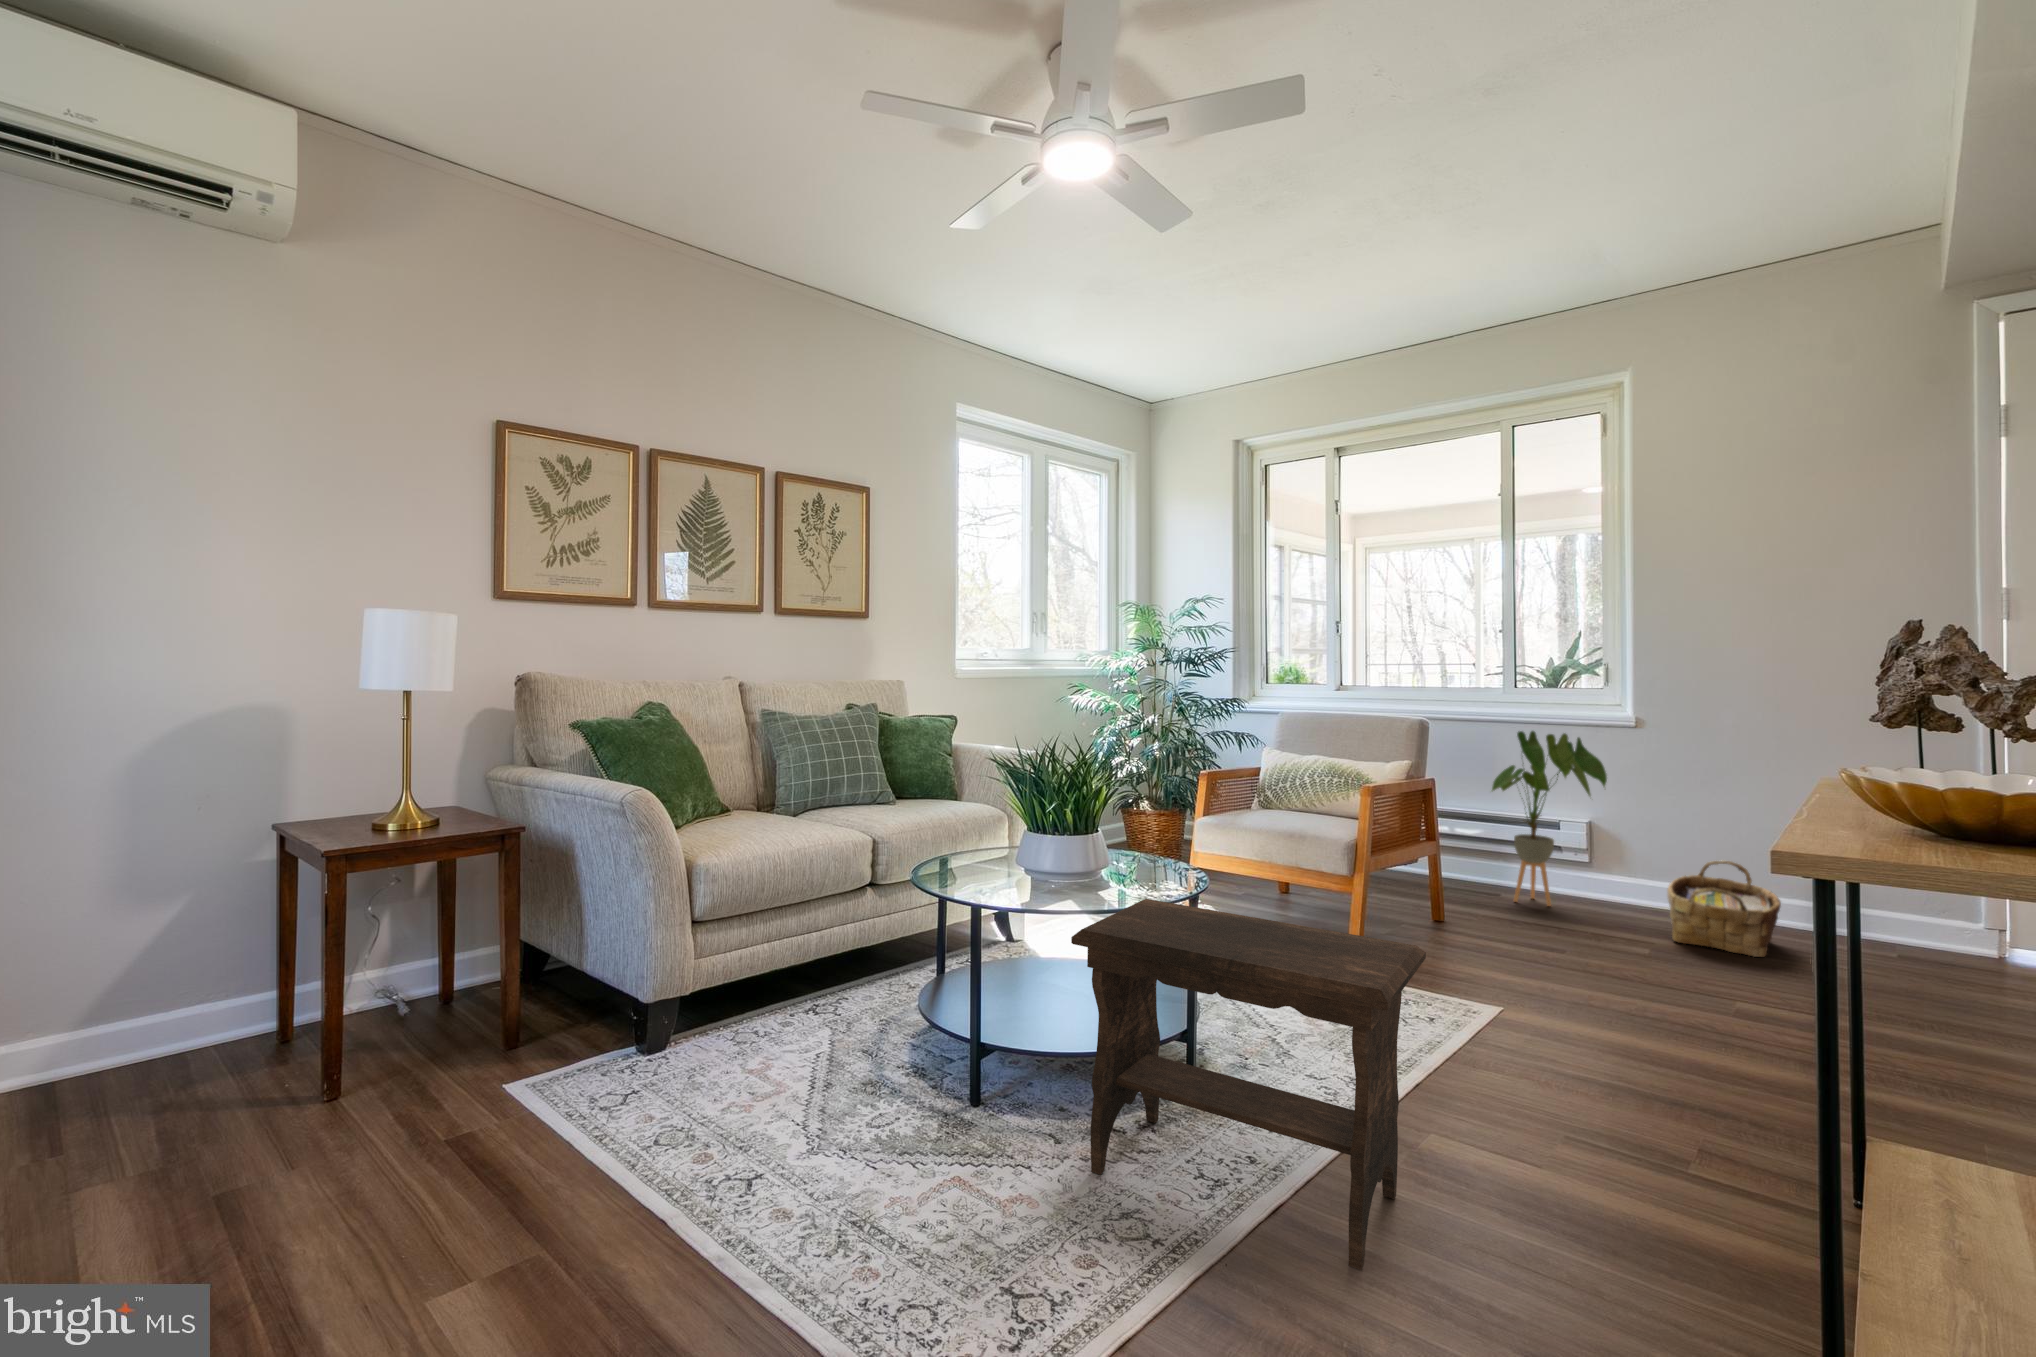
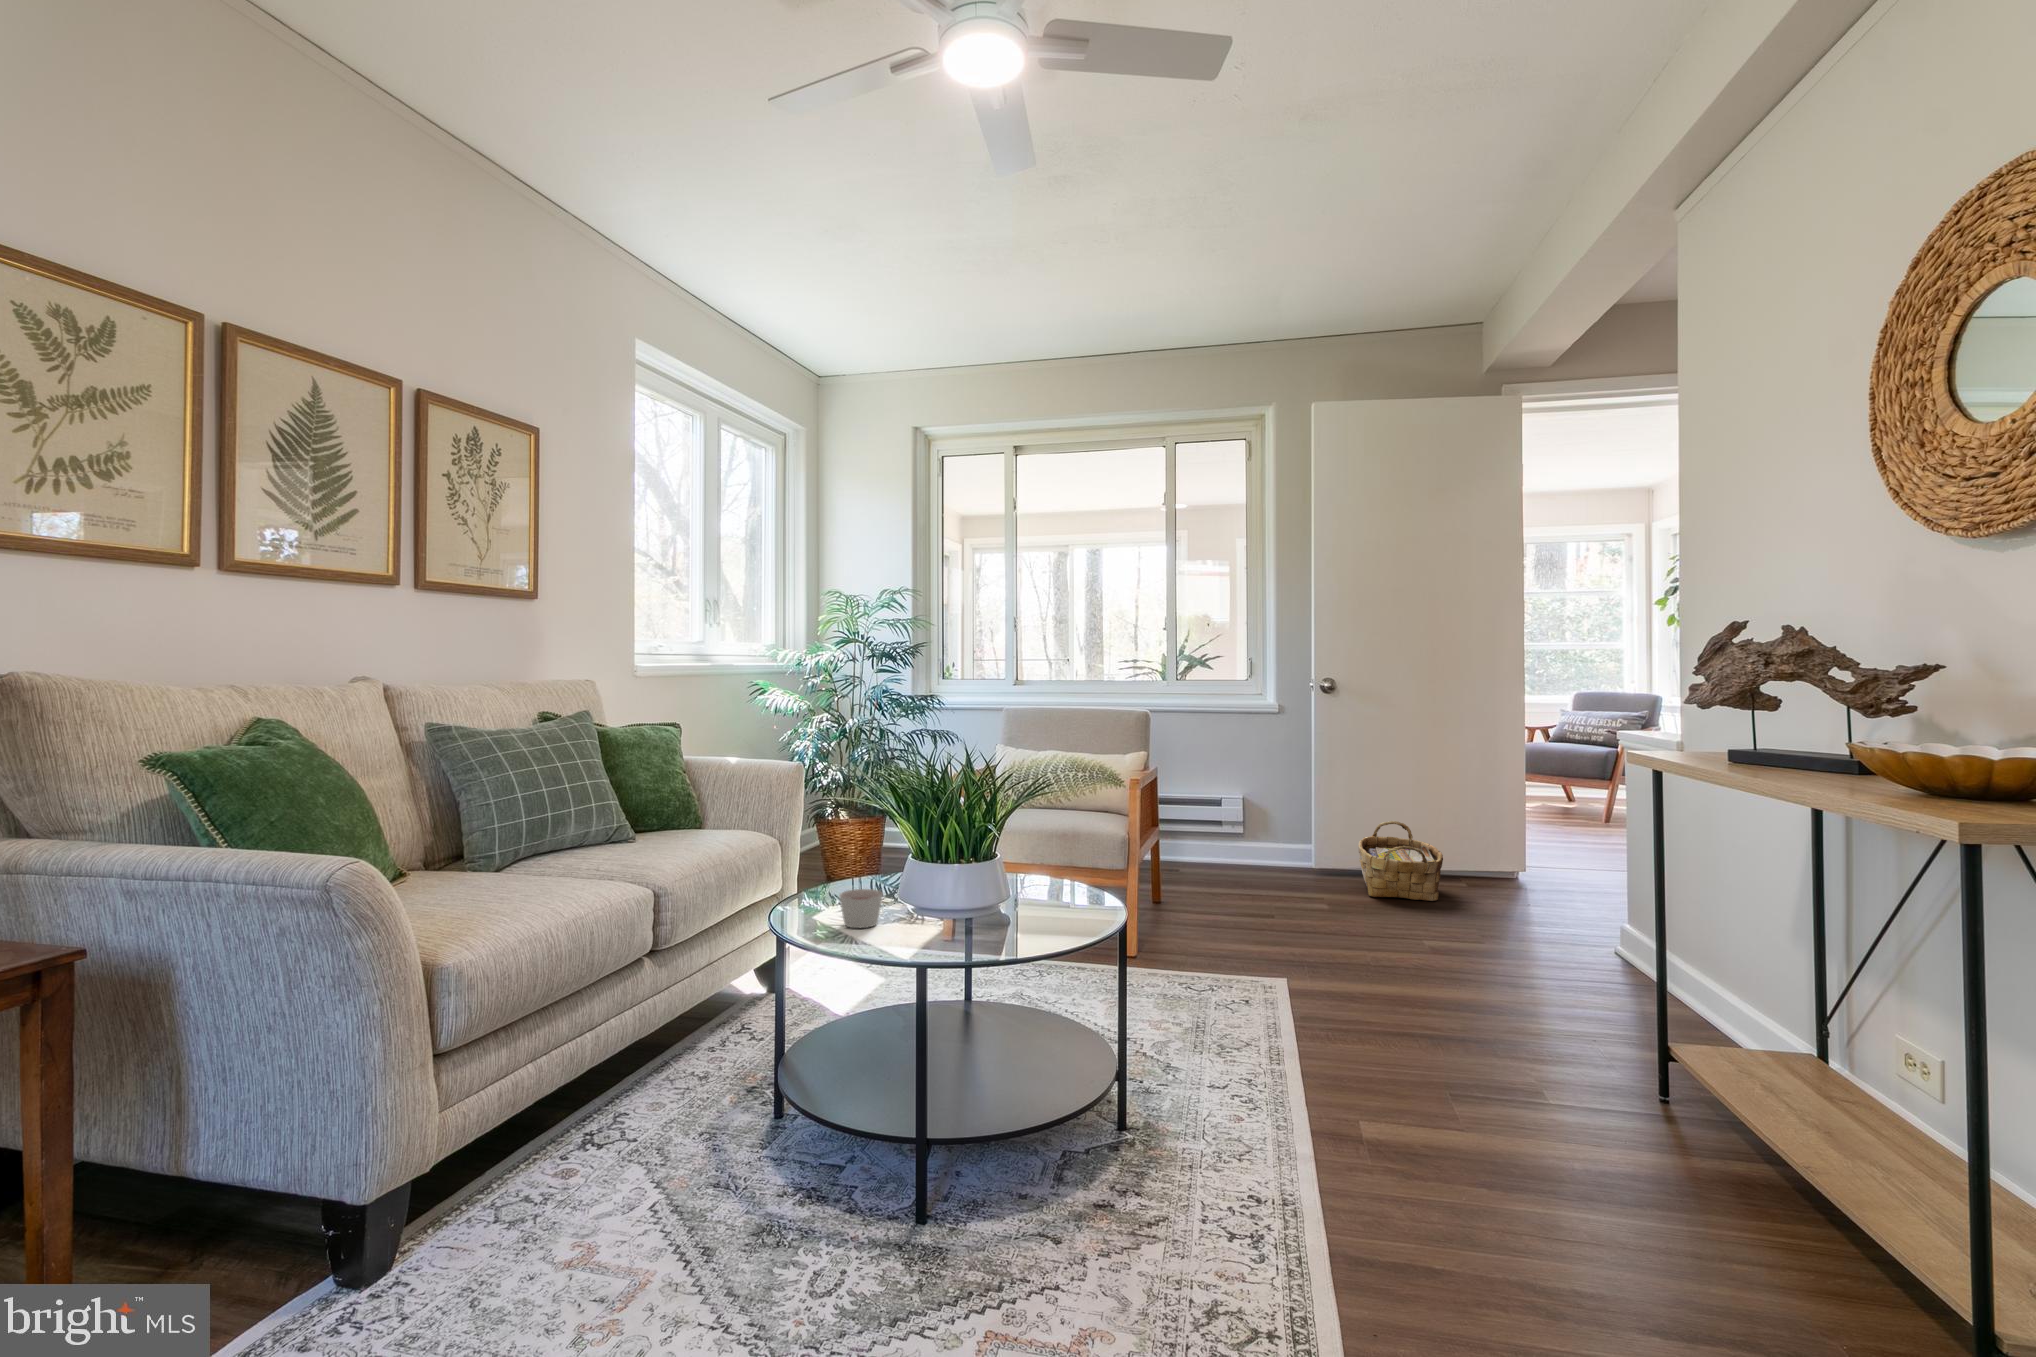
house plant: present [1492,731,1607,906] -> none [1209,716,1306,878]
candle: none [966,852,1000,881] -> present [839,889,883,928]
footstool: present [1071,899,1426,1270] -> none [1107,922,1506,1297]

